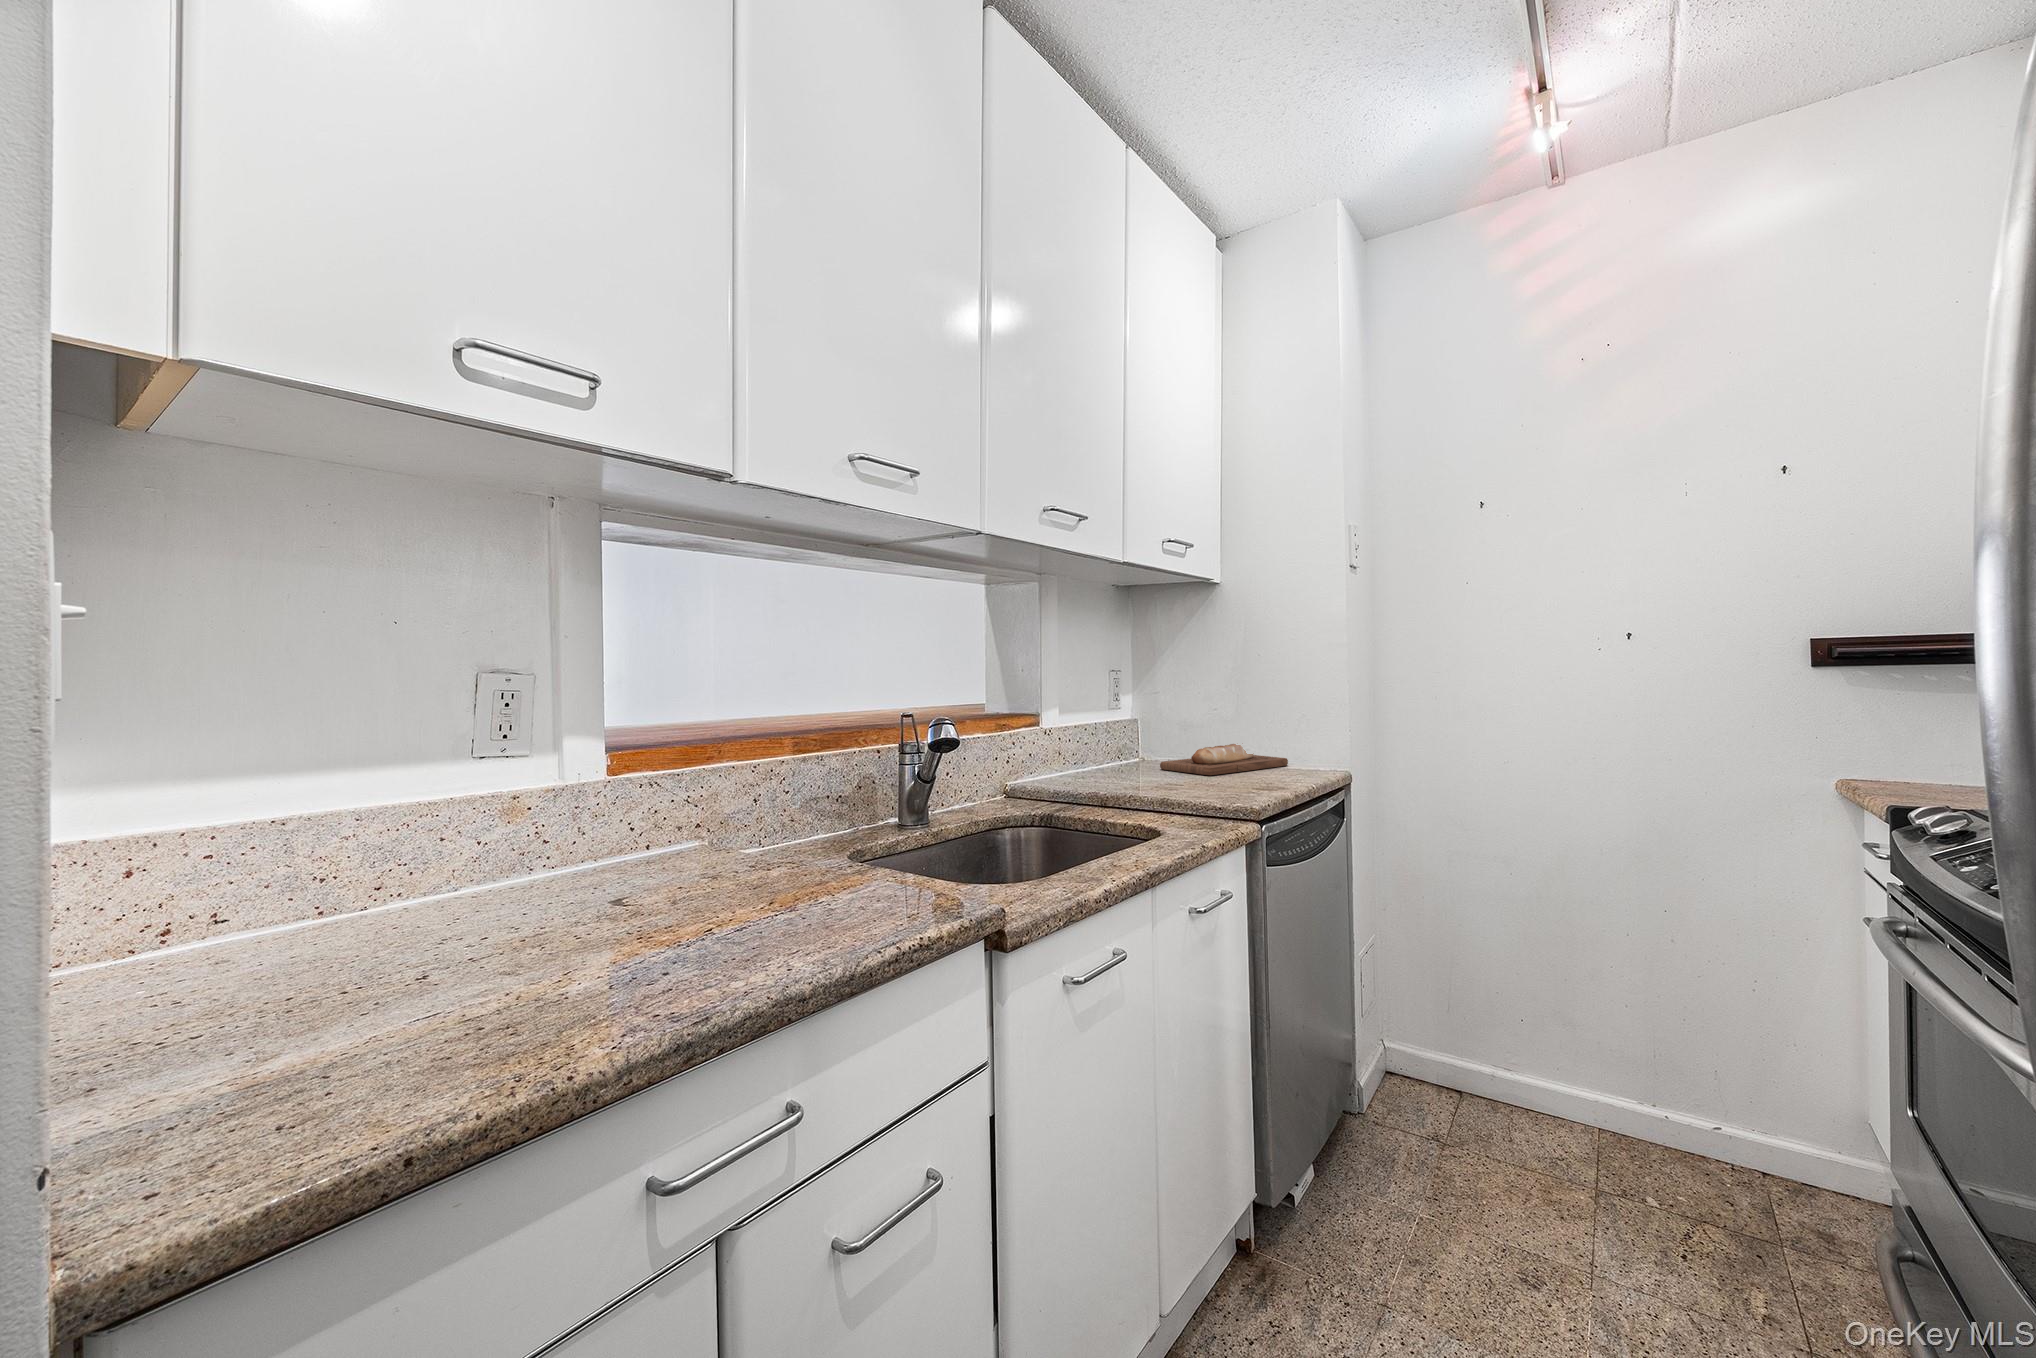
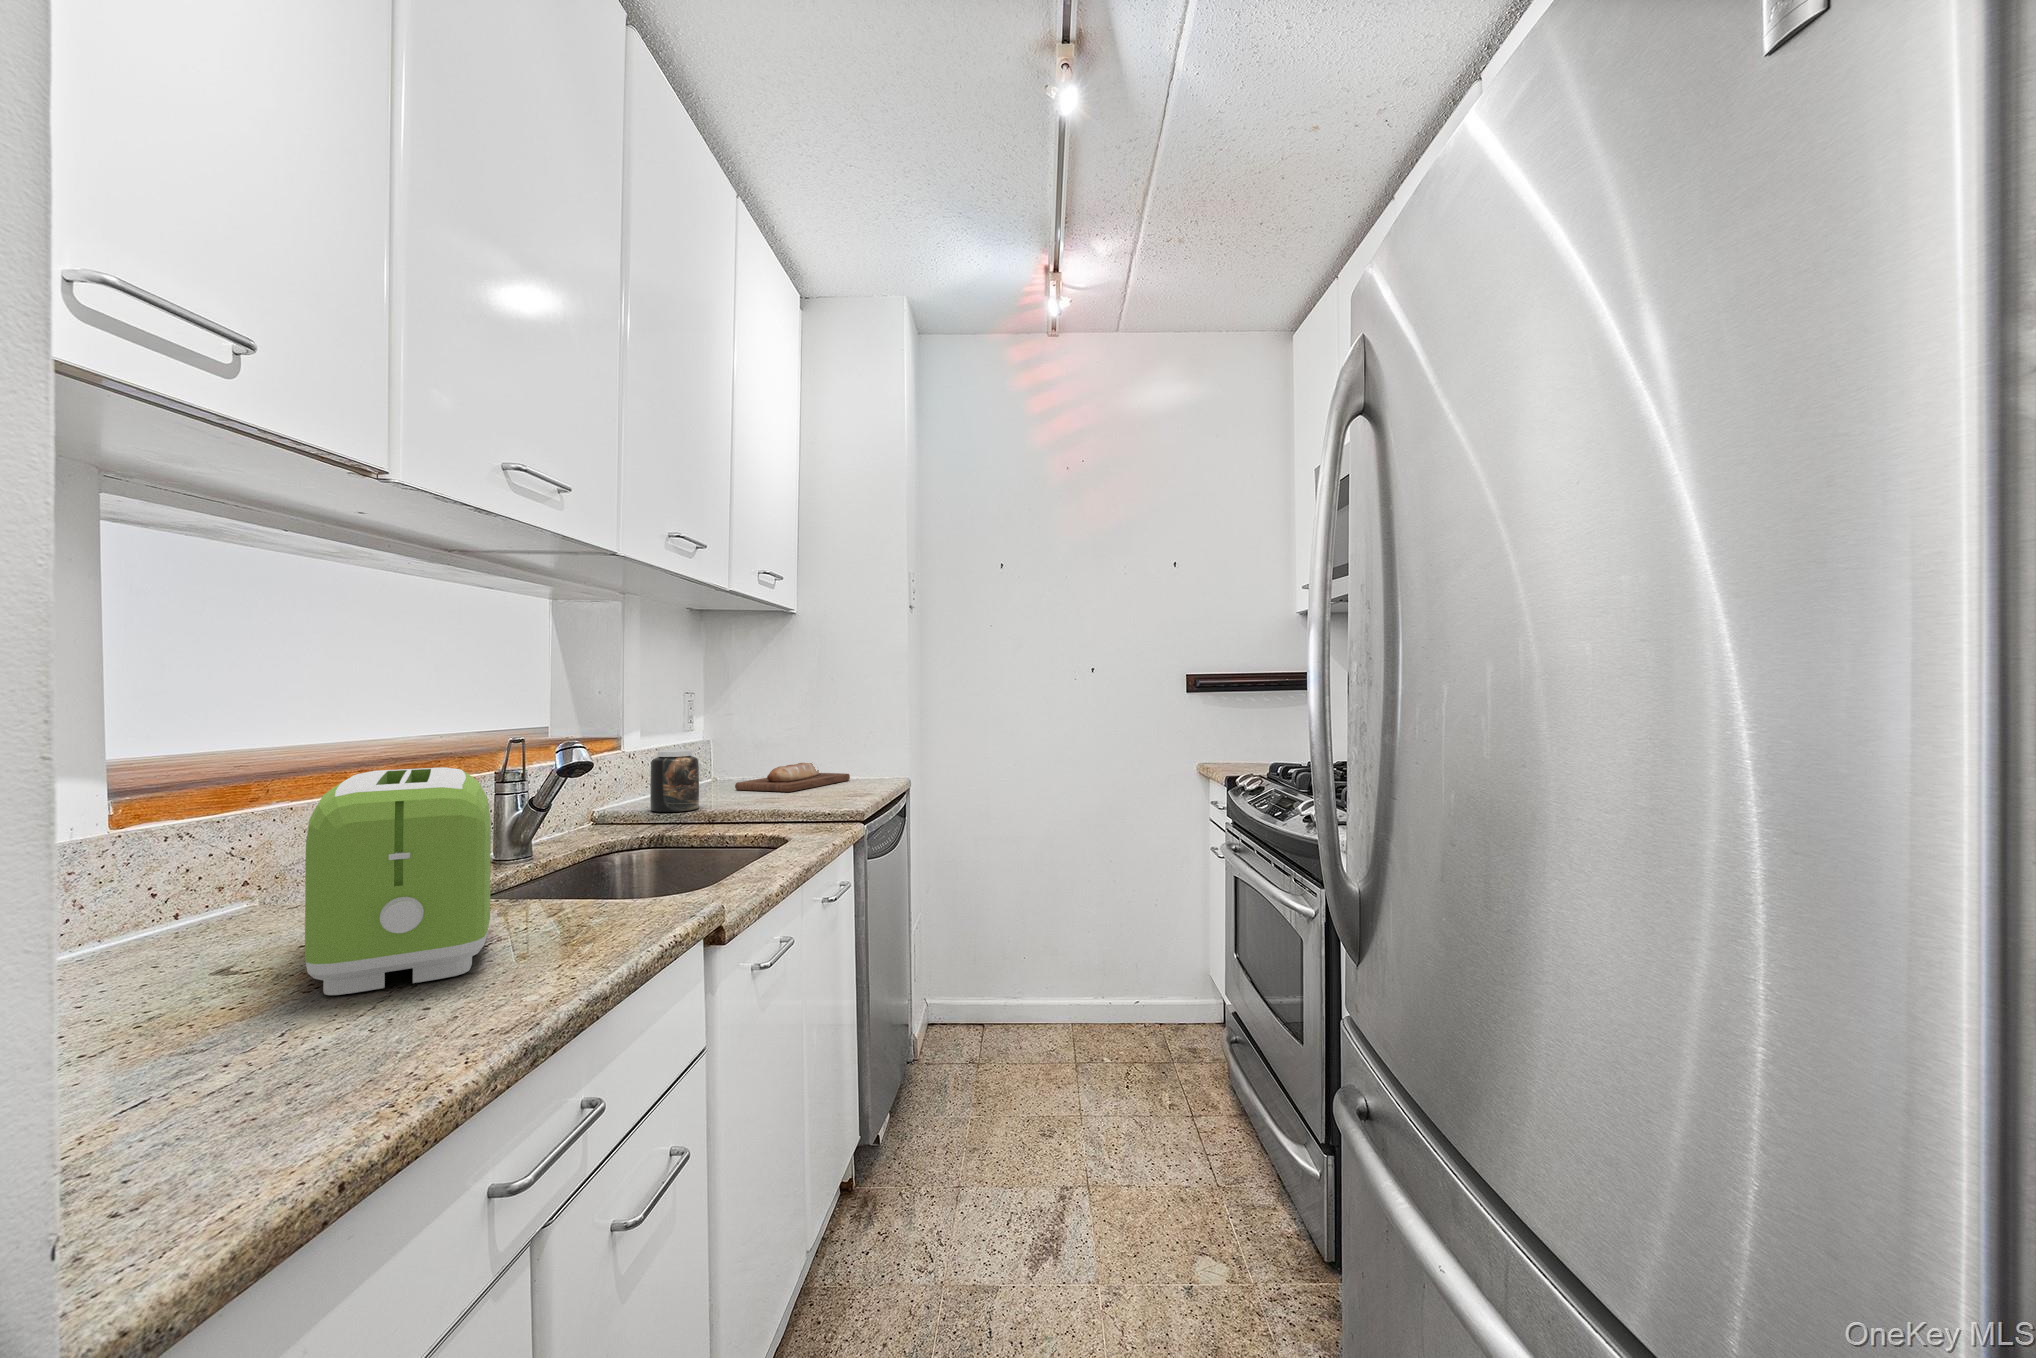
jar: none [1061,727,1105,790] -> present [650,749,699,812]
toaster: none [615,748,809,948] -> present [305,767,491,995]

